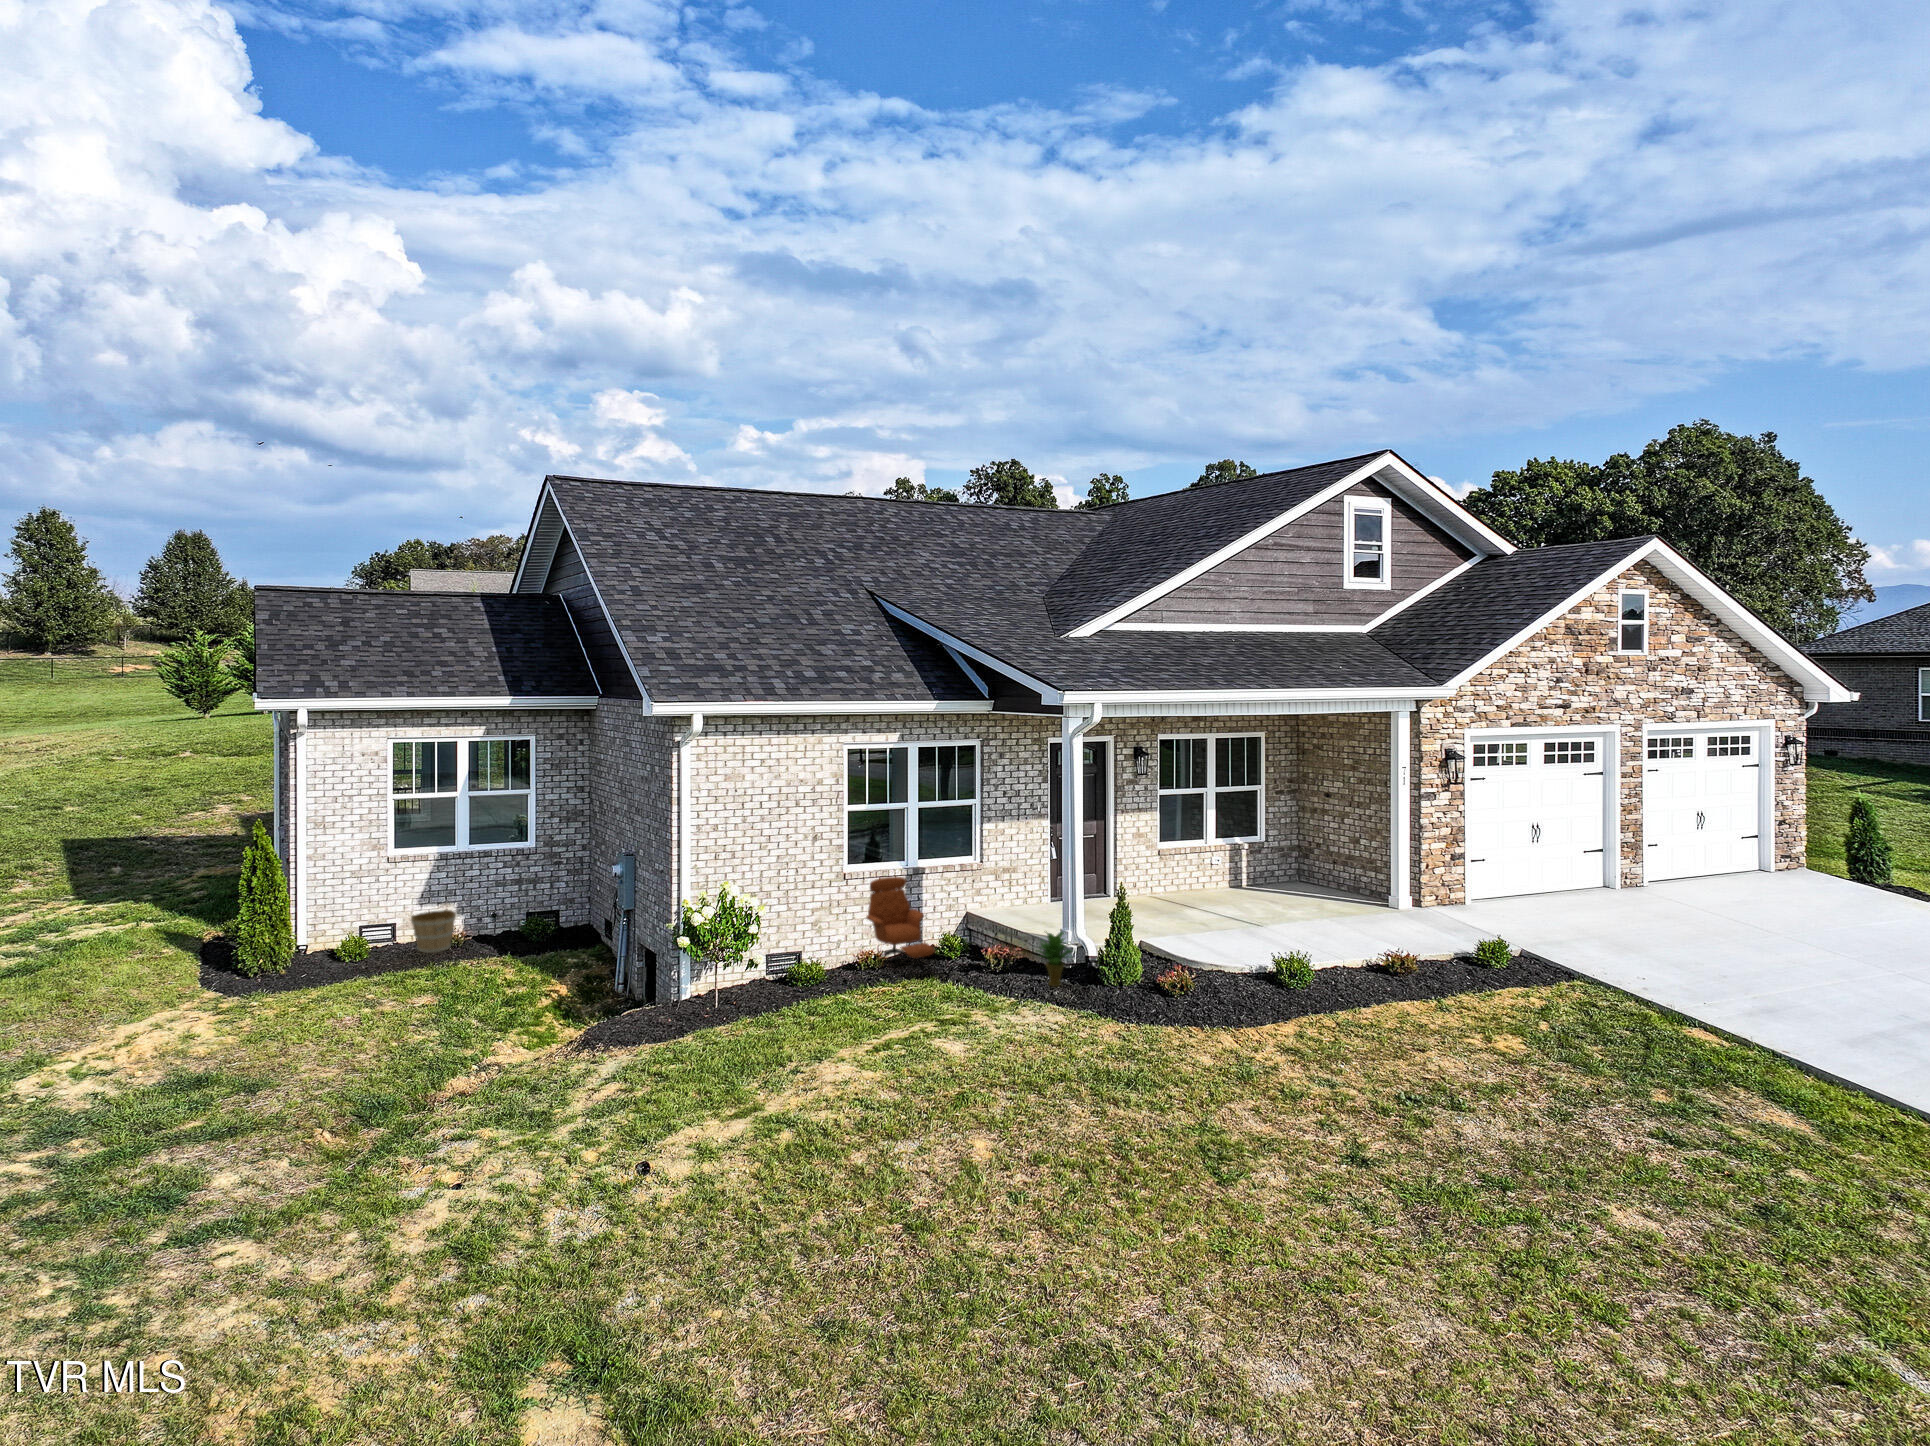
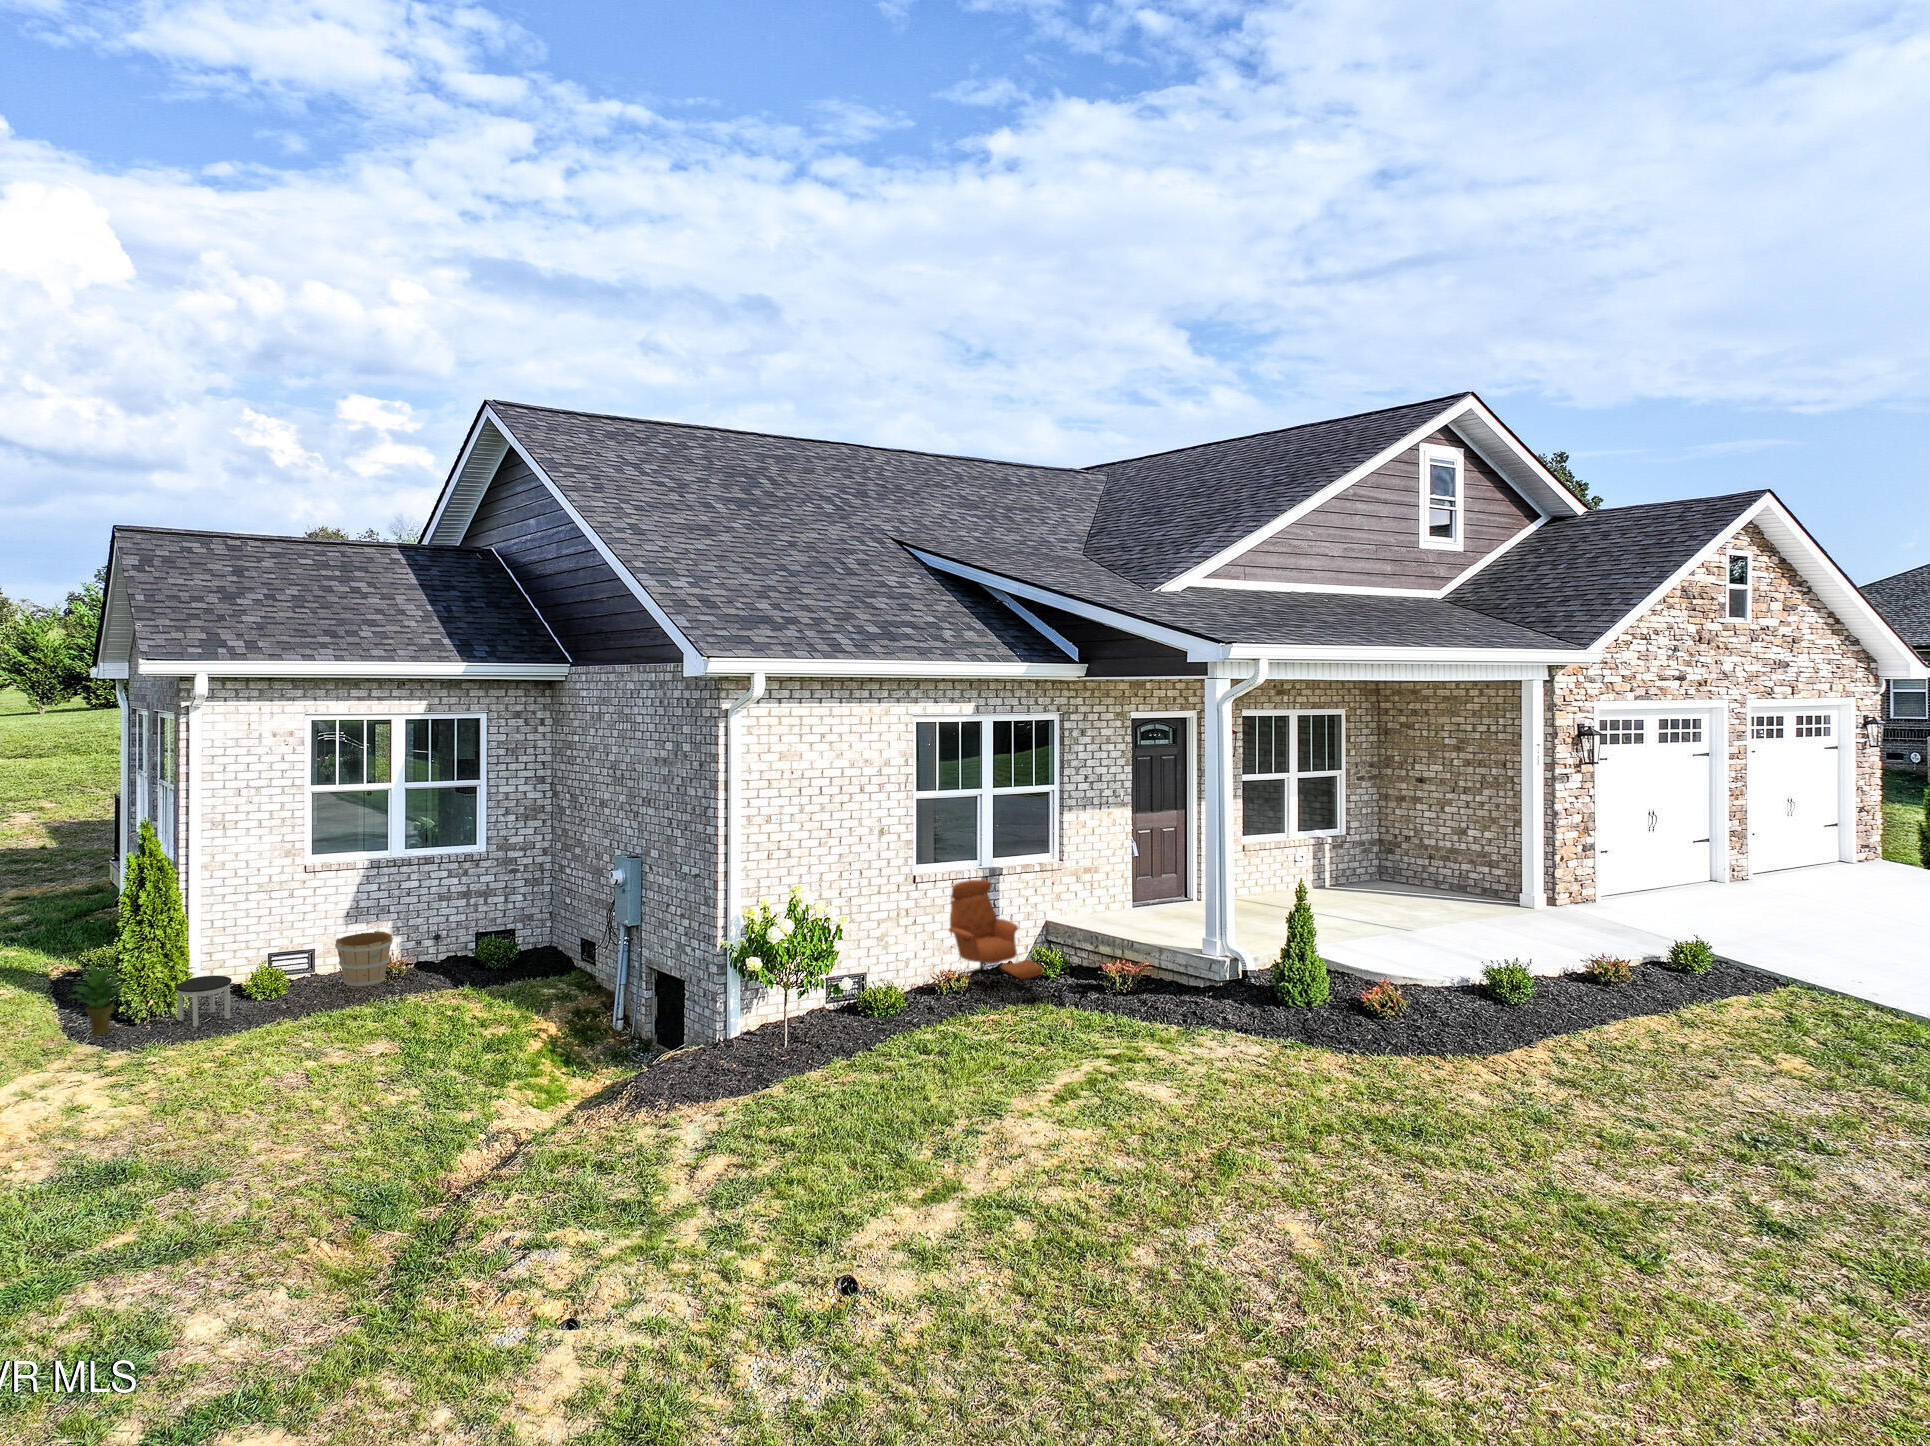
potted plant: present [1038,931,1072,987] -> present [70,965,126,1036]
round table: none [280,941,323,980] -> present [175,976,232,1027]

